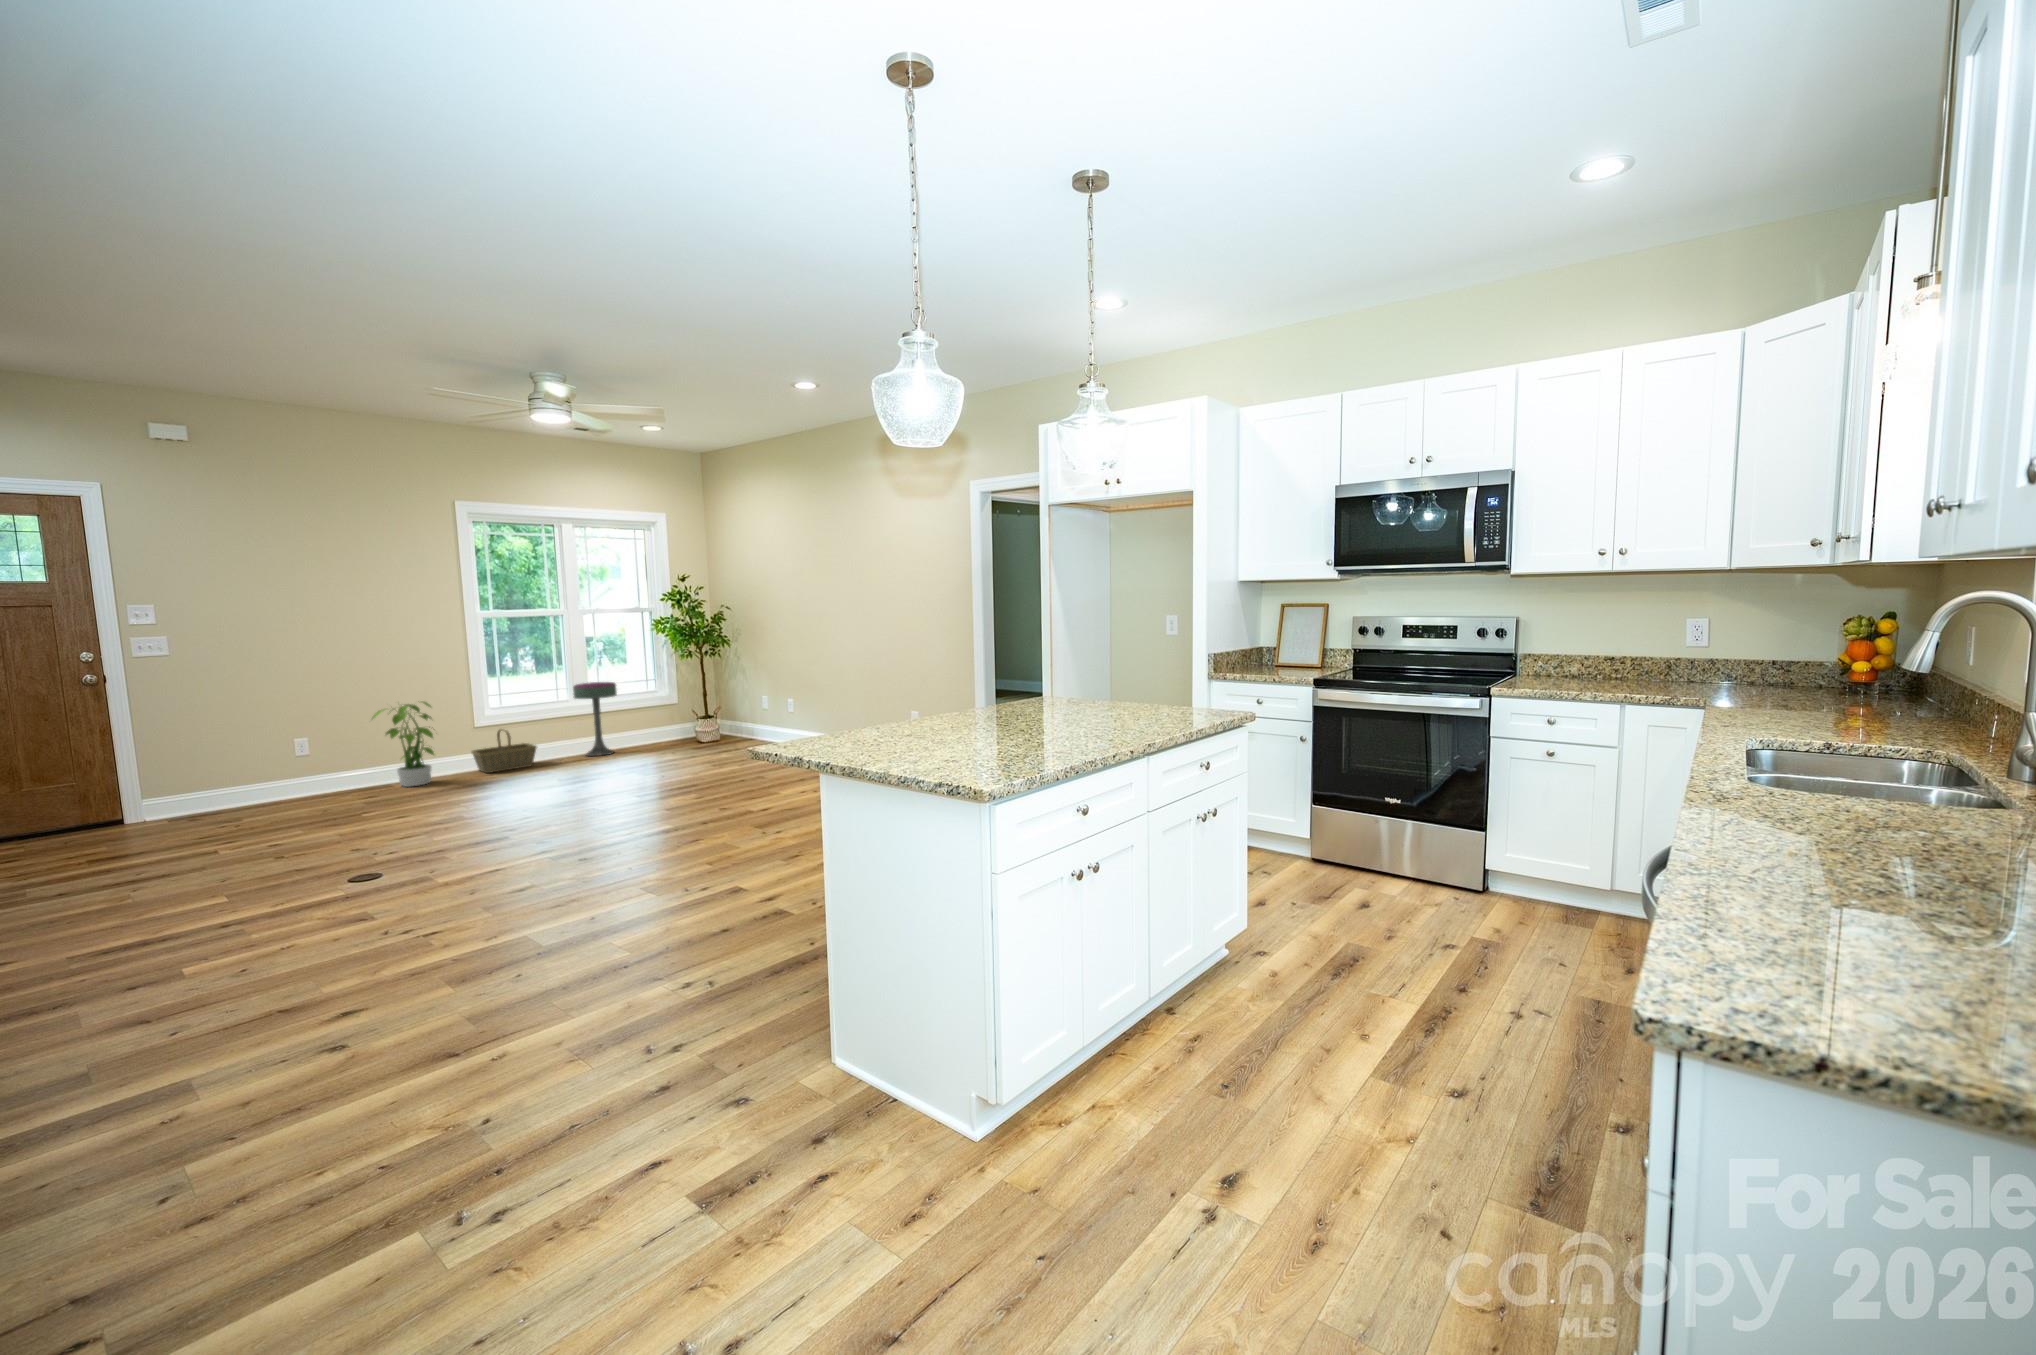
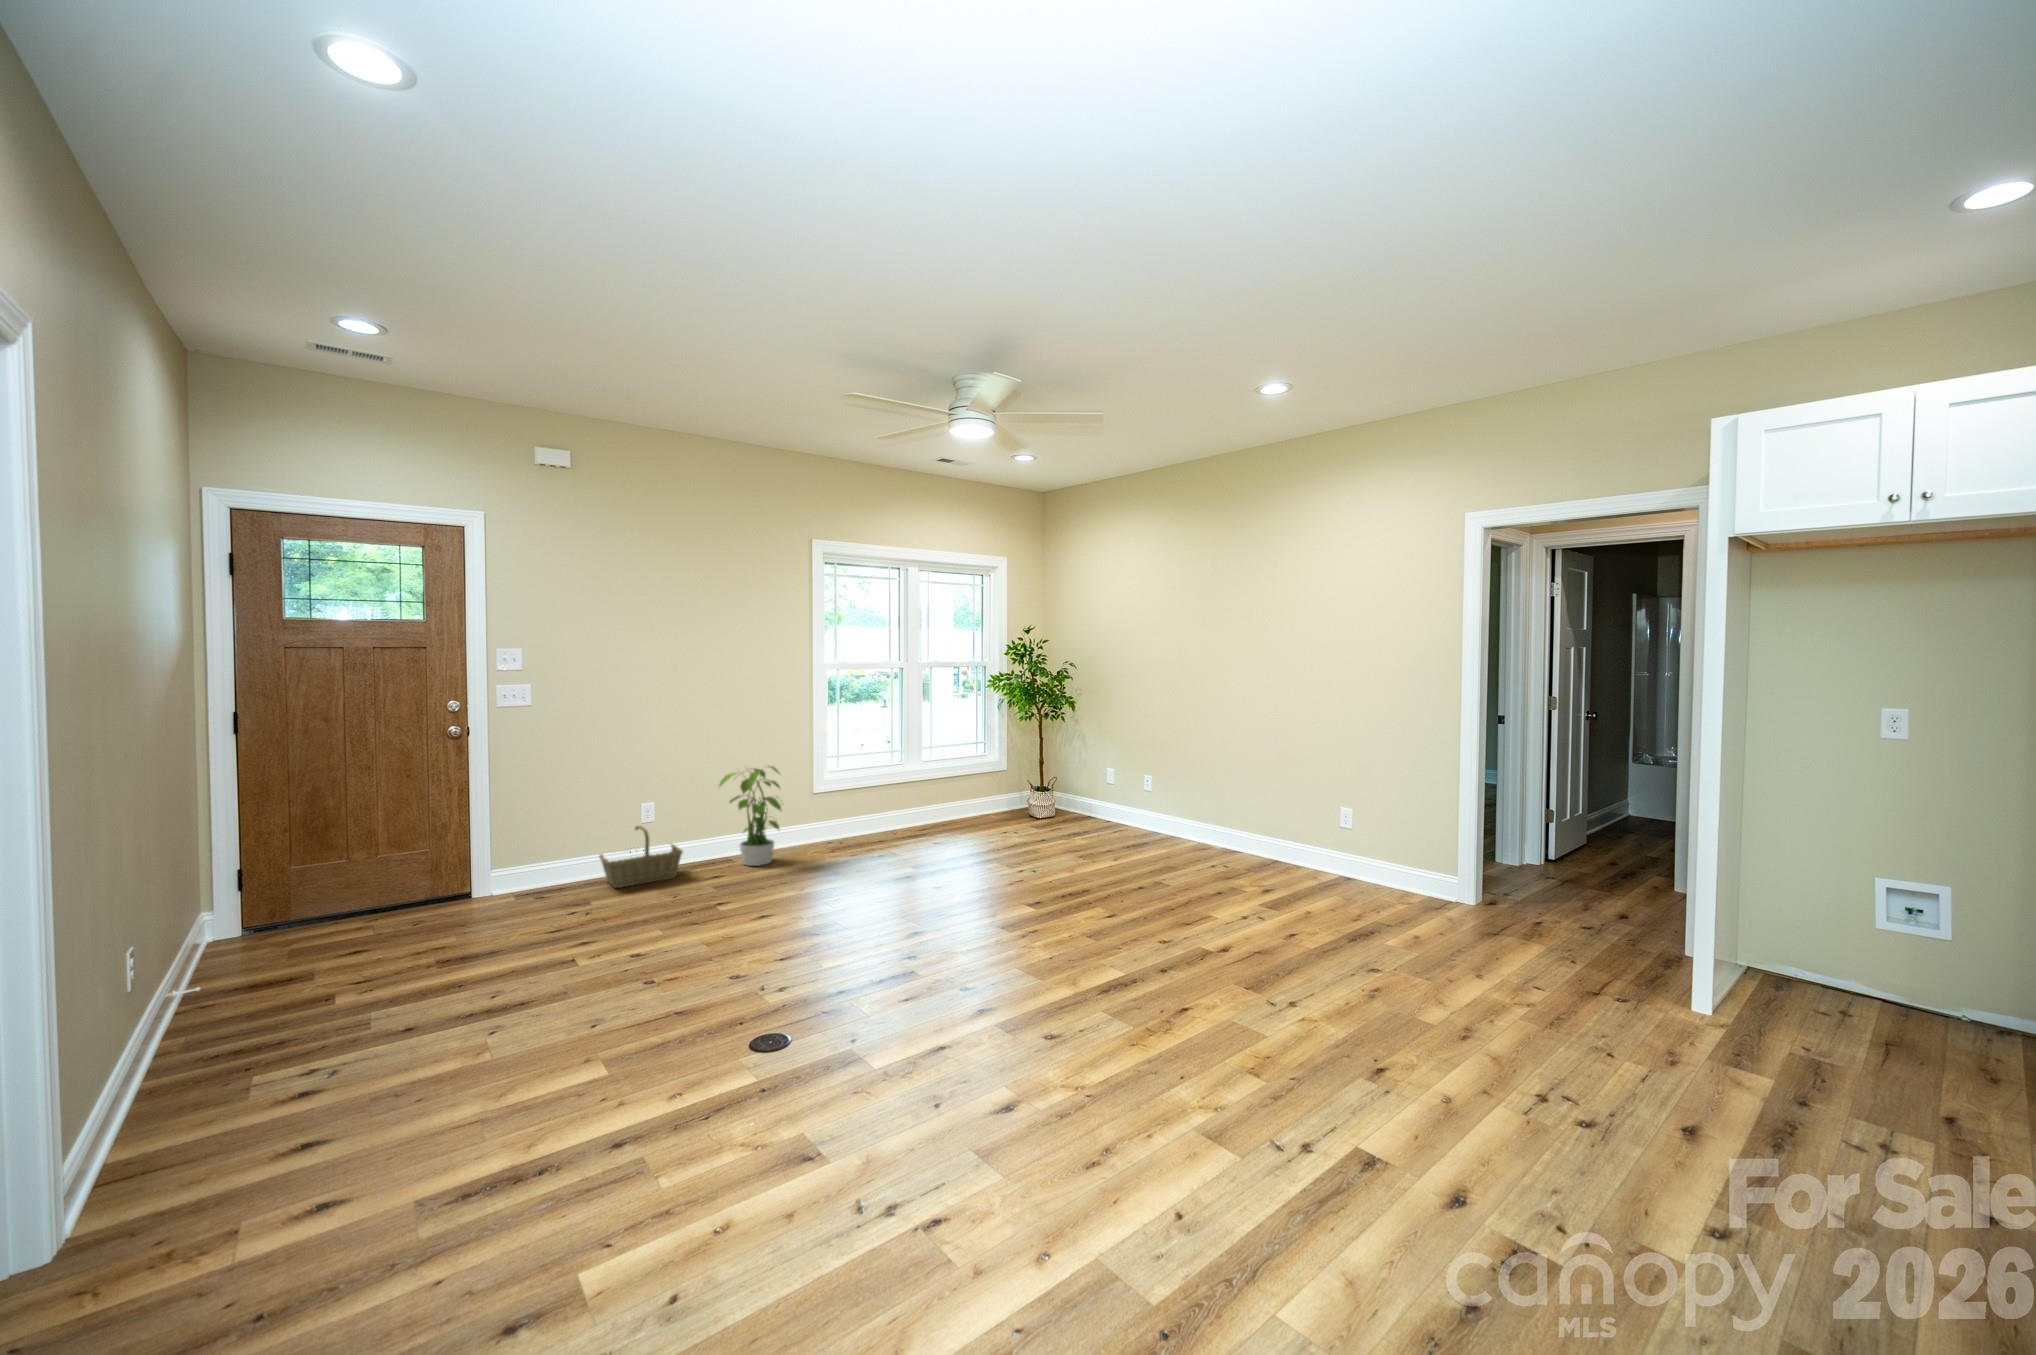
bar stool: present [573,682,617,756] -> none [913,747,958,834]
basket: present [472,729,537,773] -> present [599,826,683,888]

